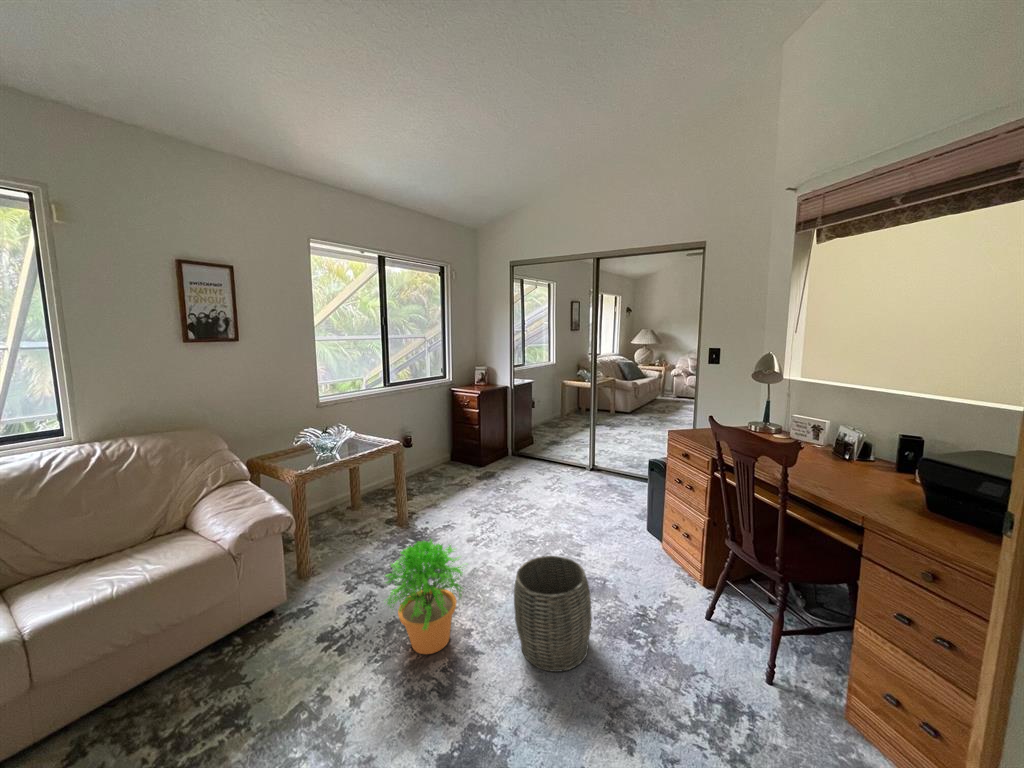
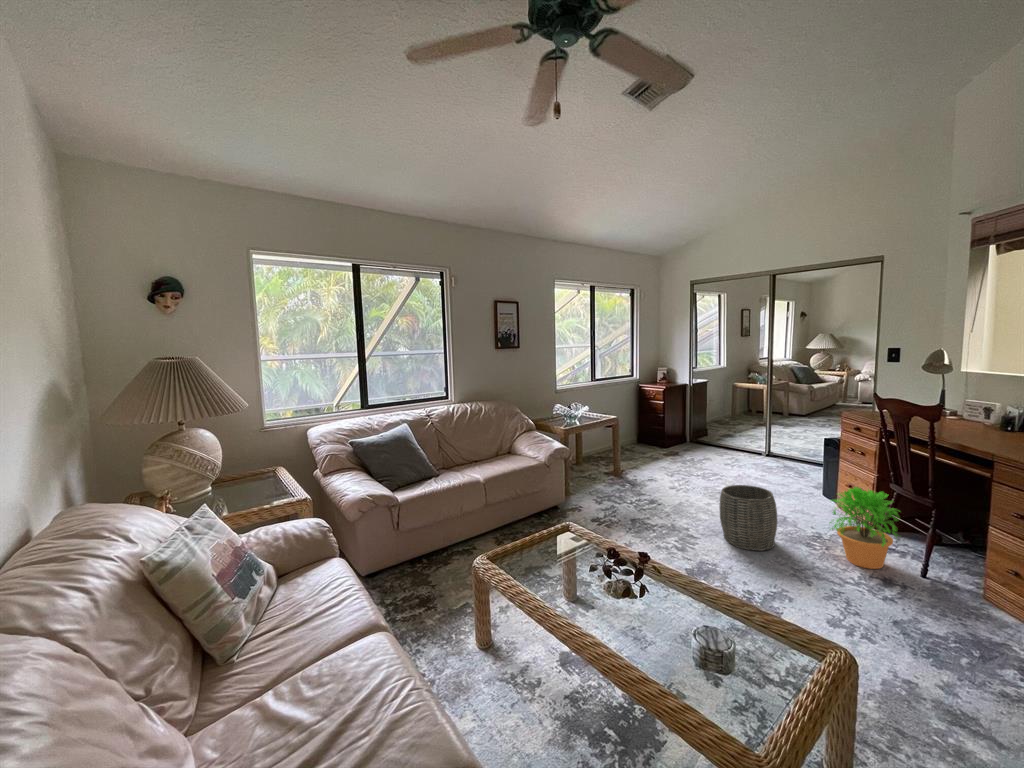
potted plant: present [386,539,463,654] -> present [830,487,897,569]

